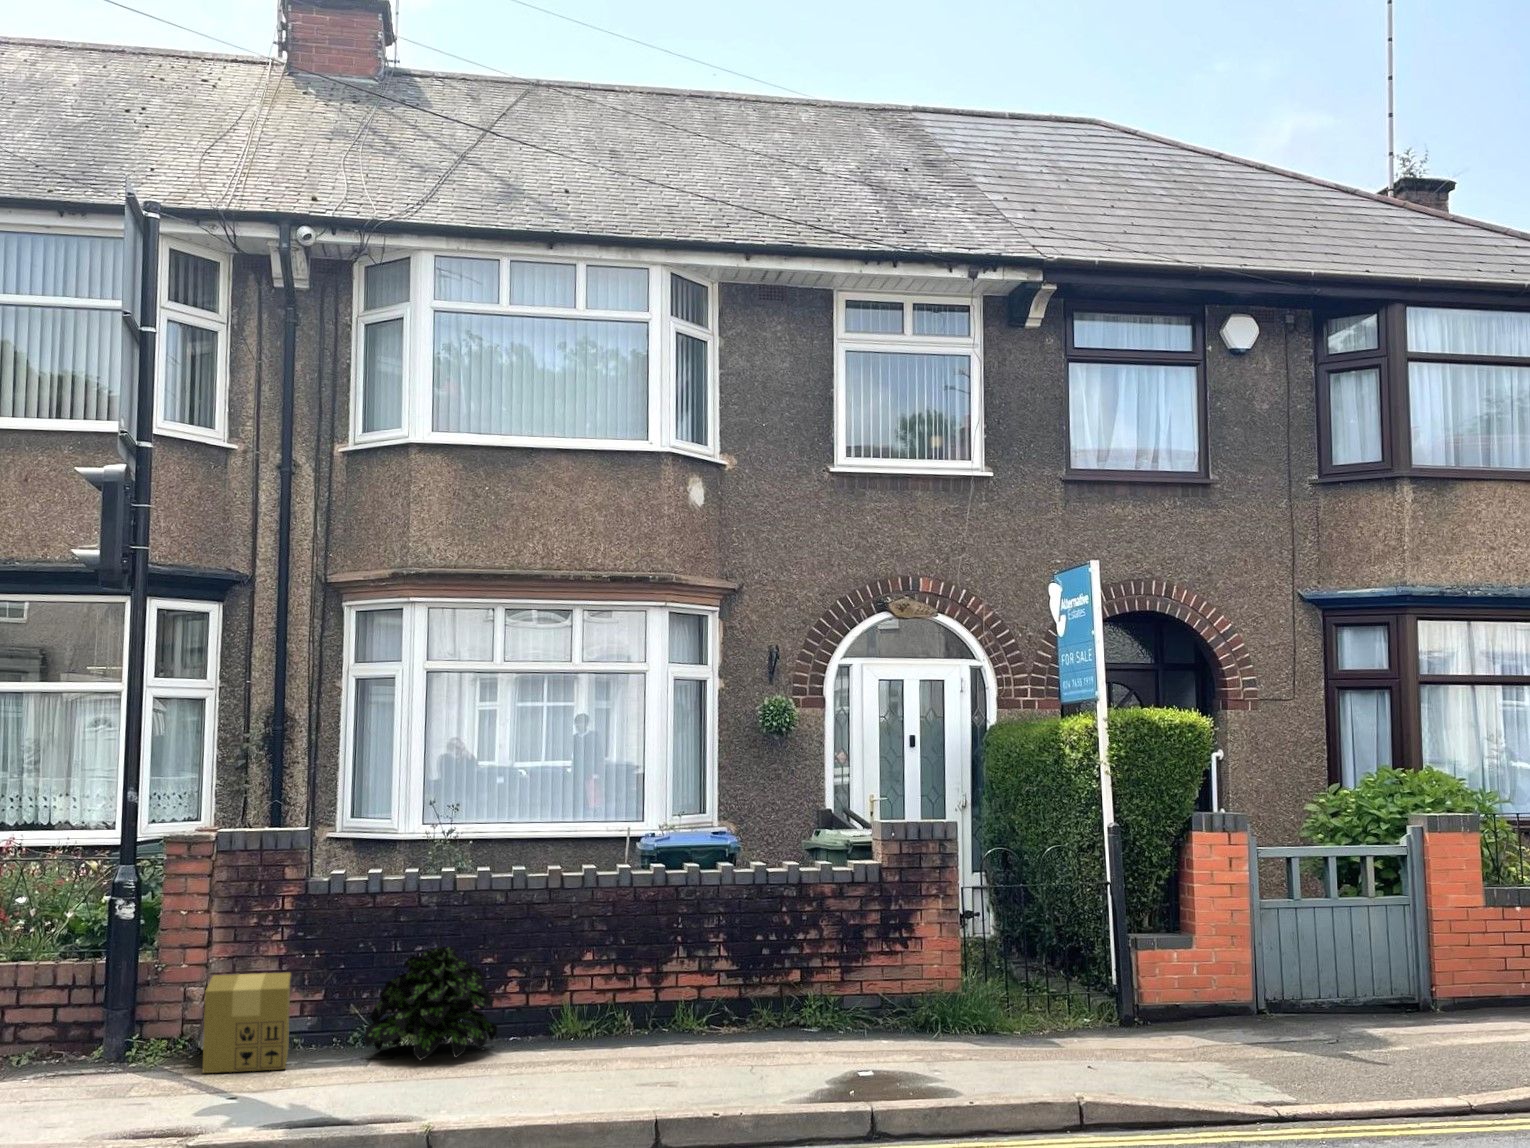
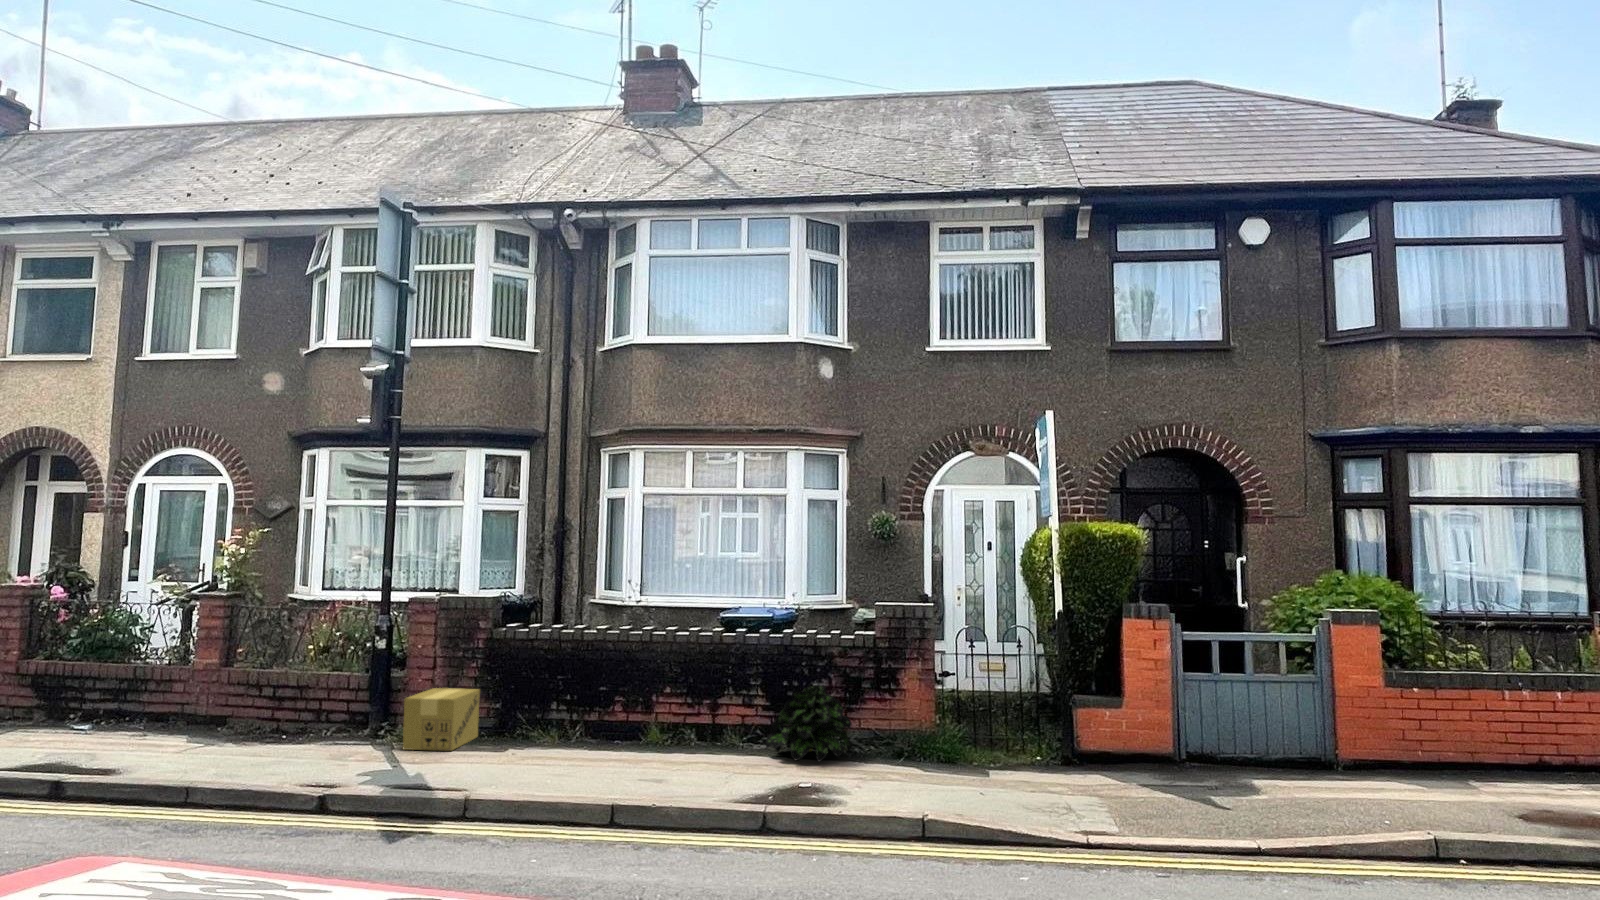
potted plant: present [364,946,497,1060] -> present [765,685,852,761]

